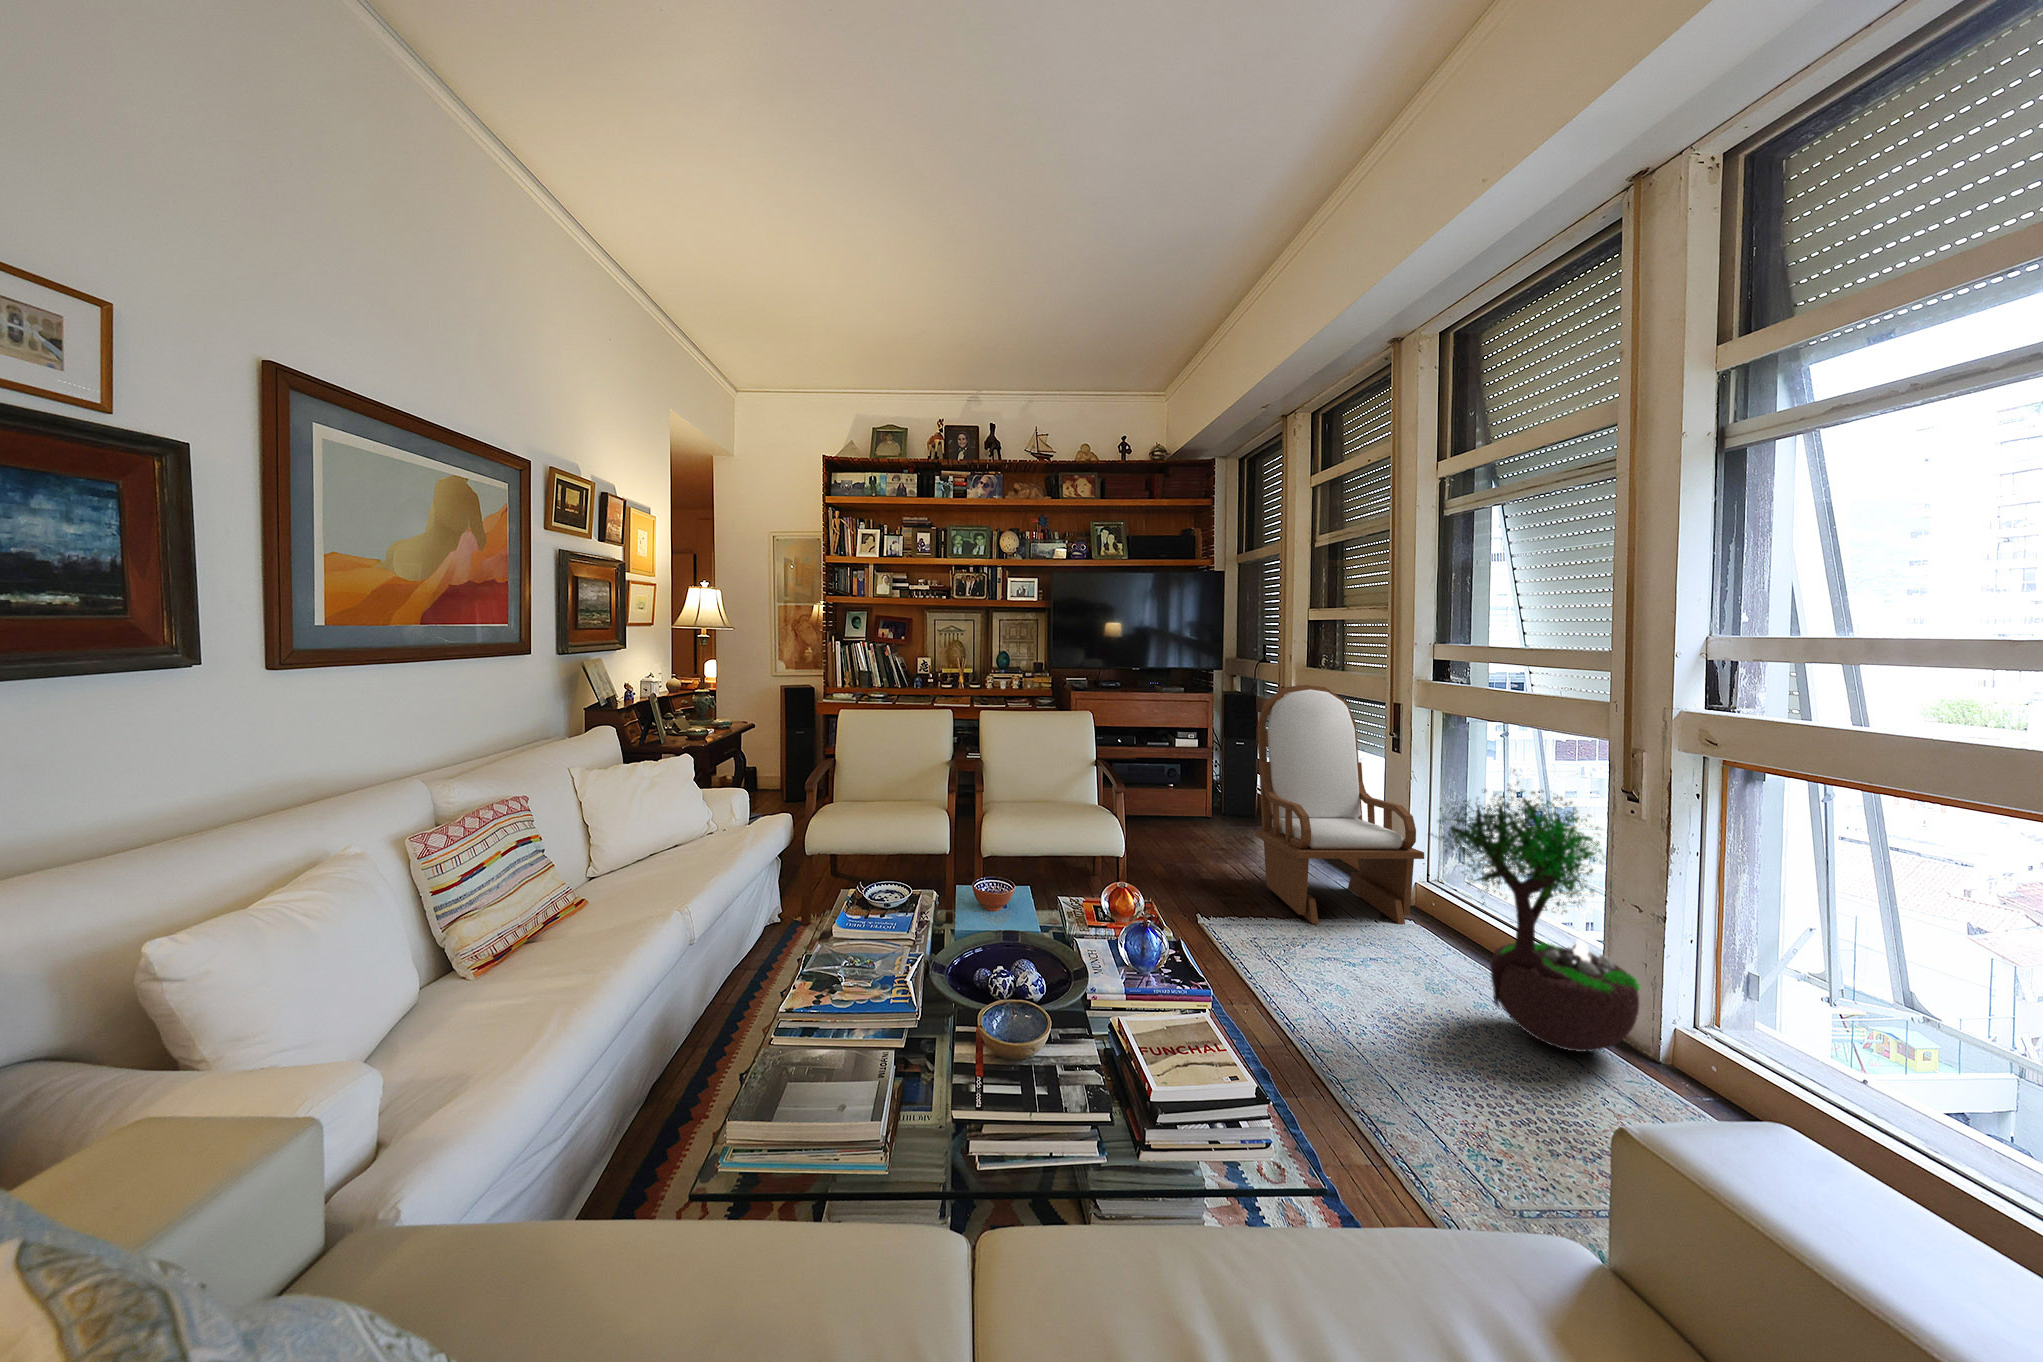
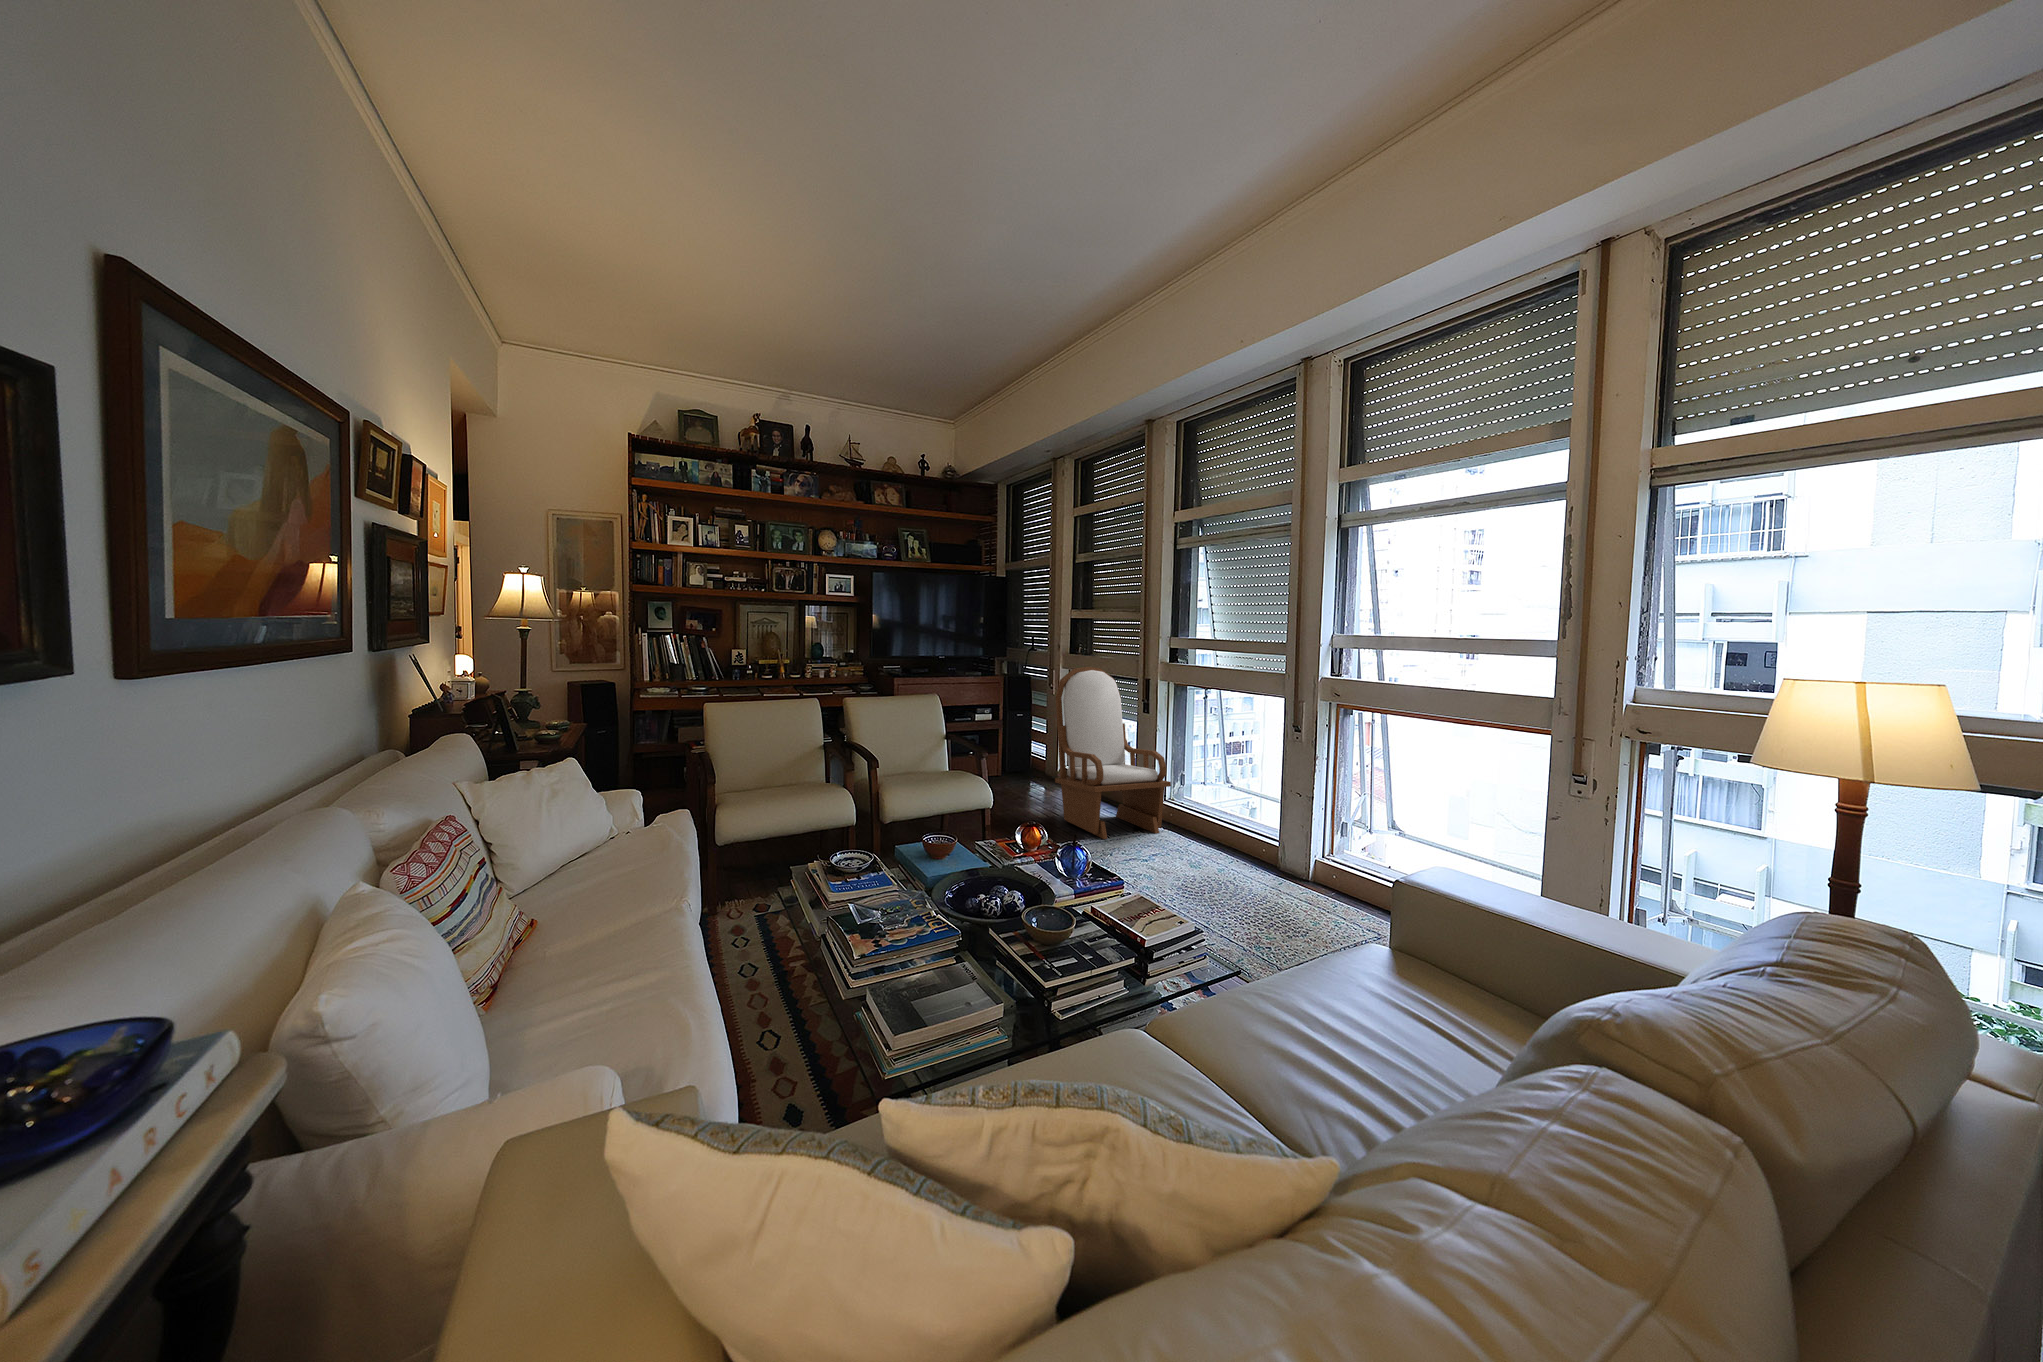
potted tree: present [1431,770,1640,1052] -> none [1191,715,1302,882]

